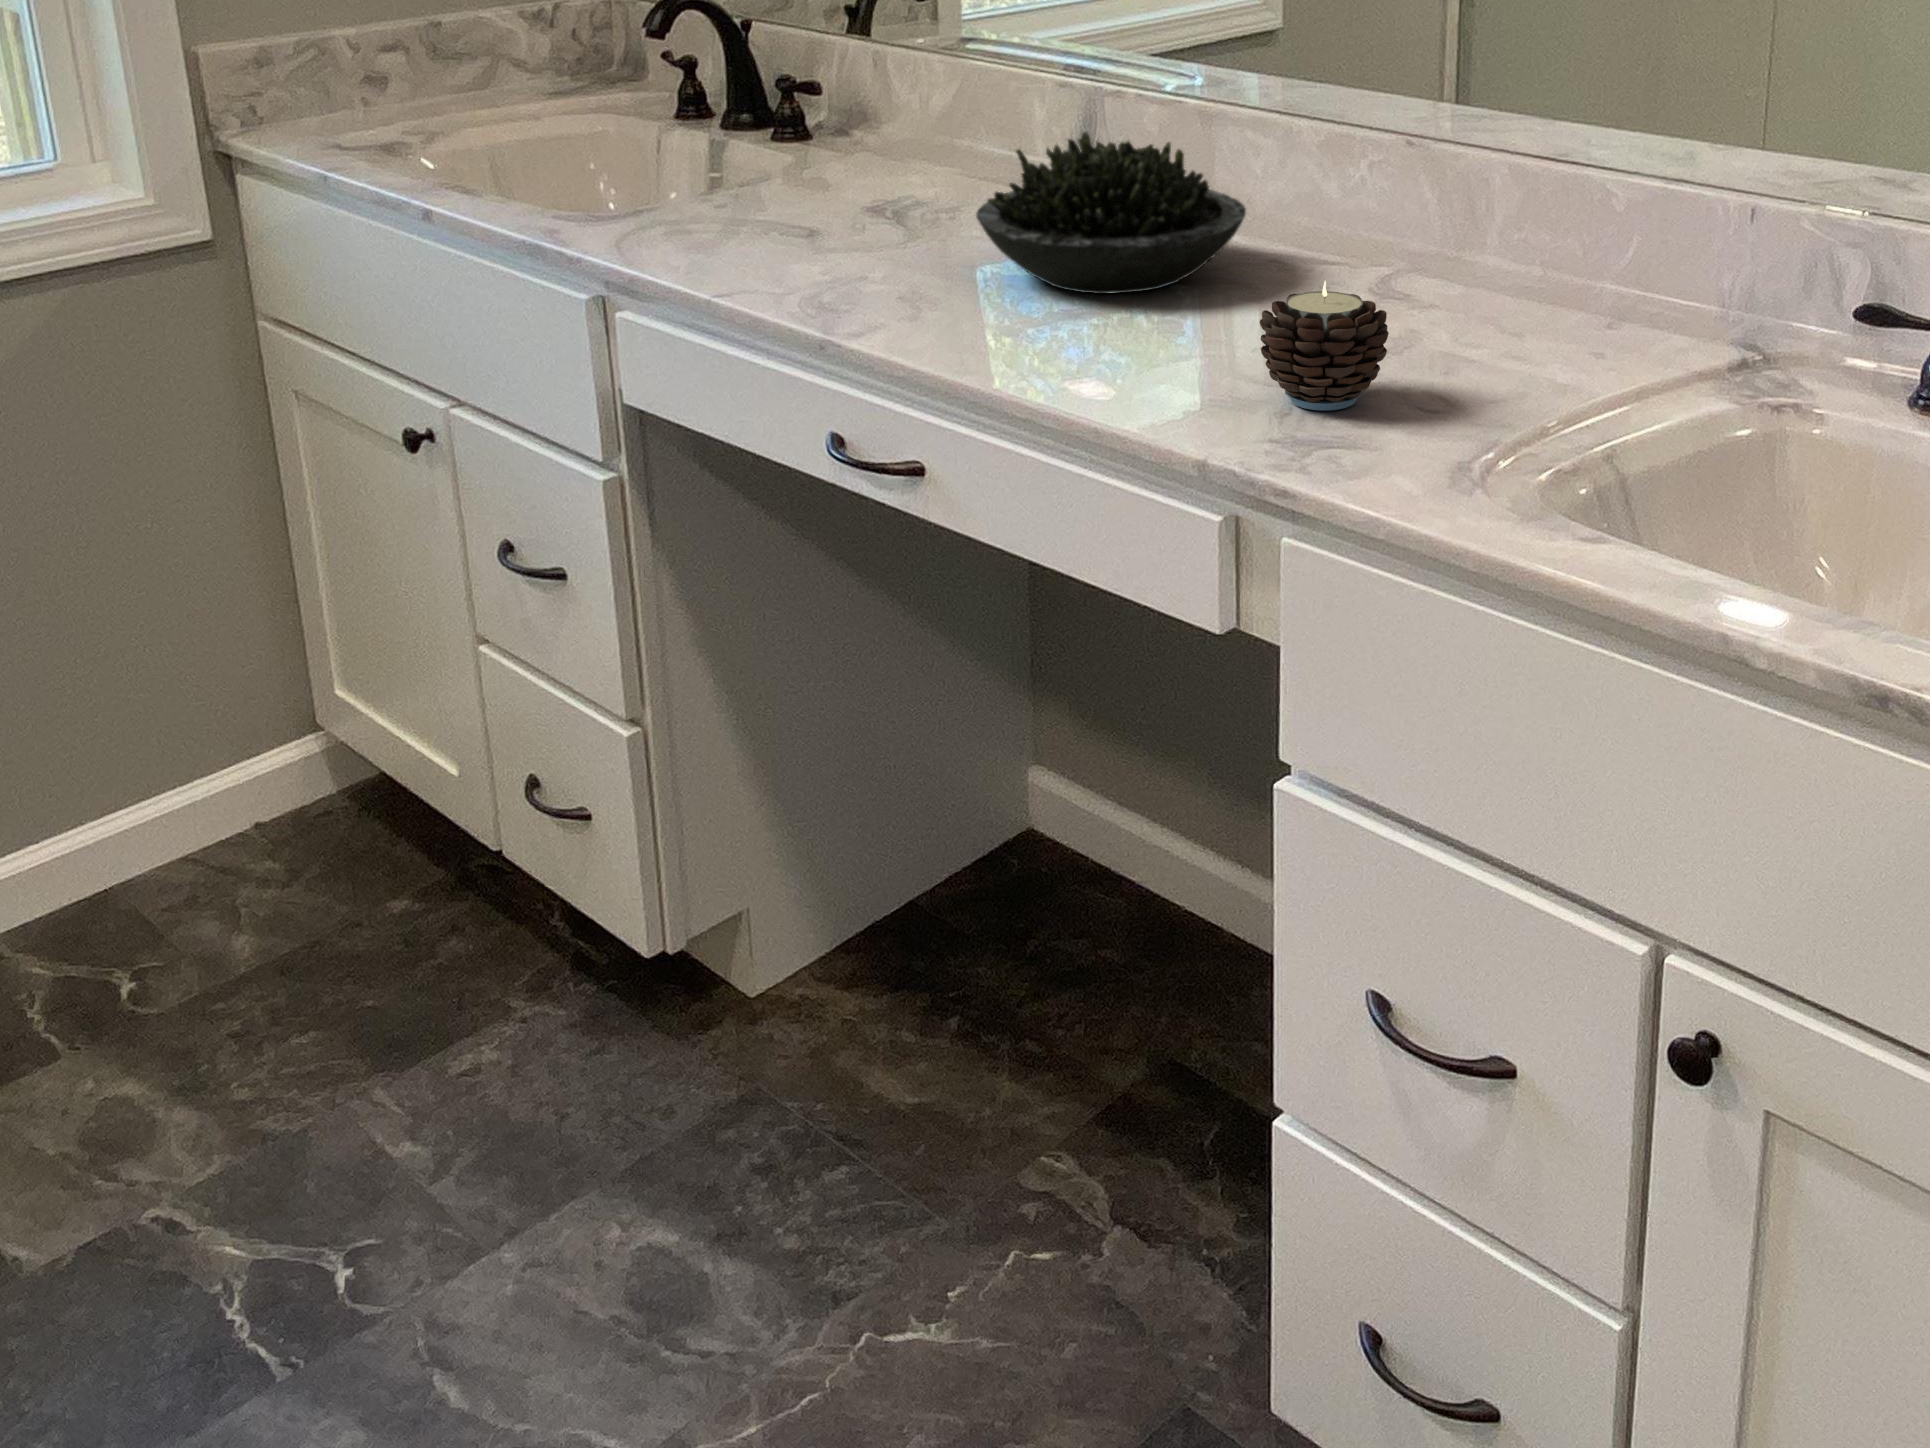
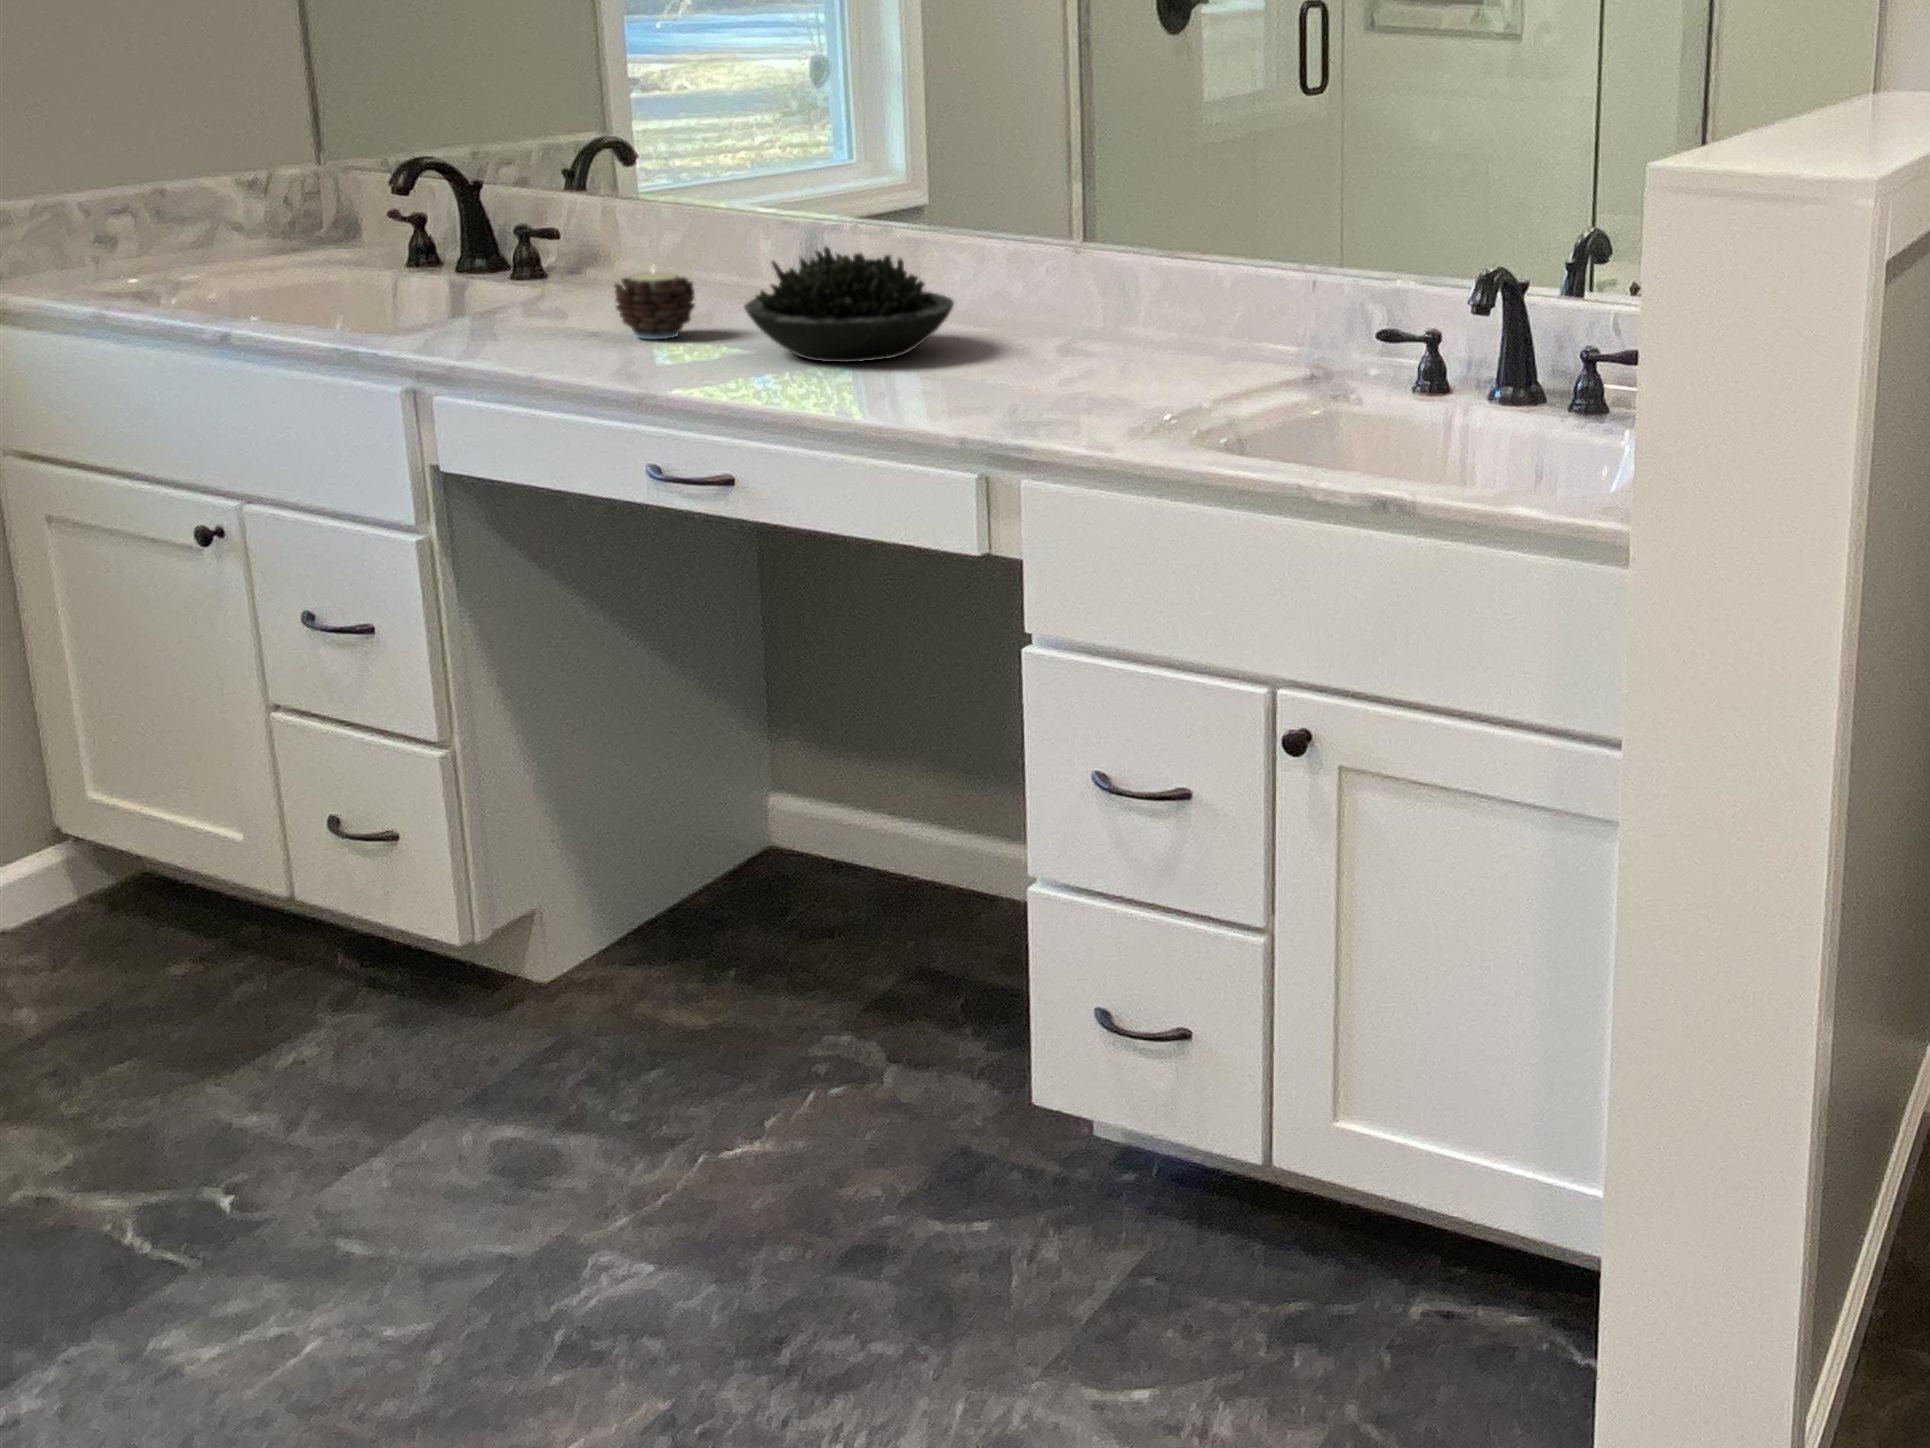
candle: present [1260,281,1389,411] -> present [615,270,695,339]

